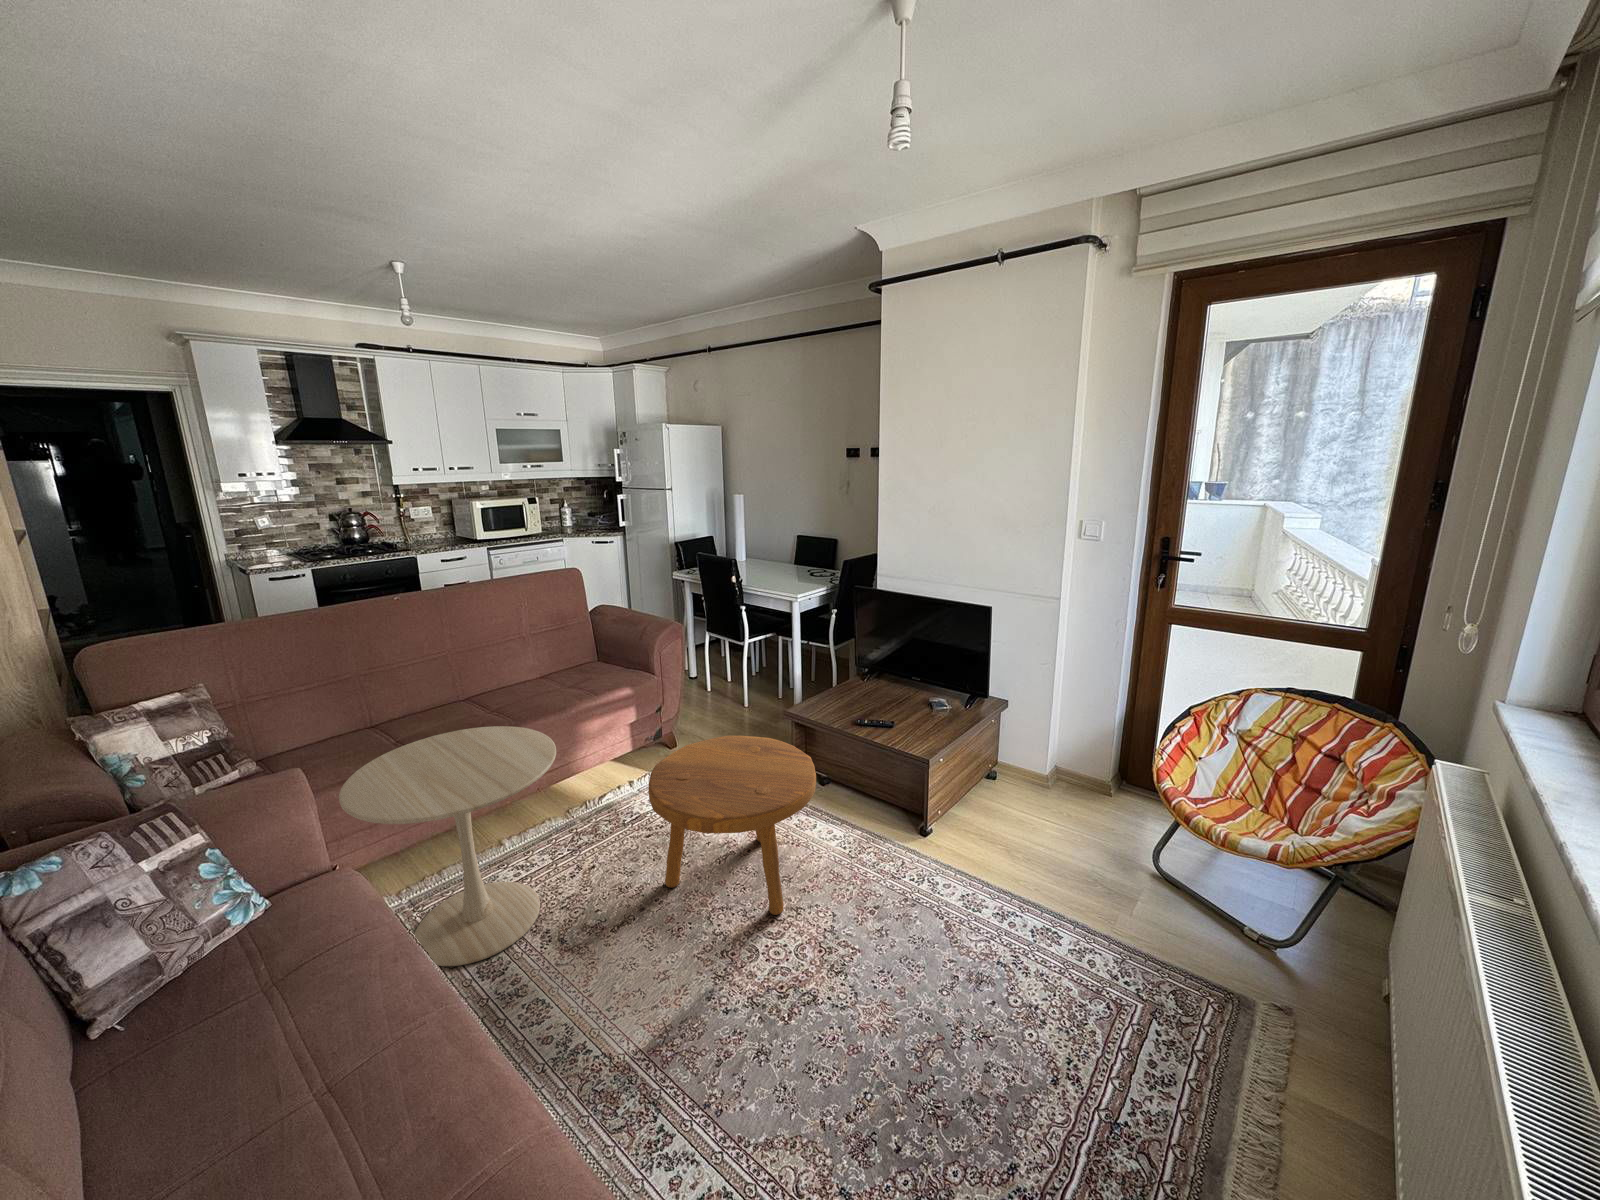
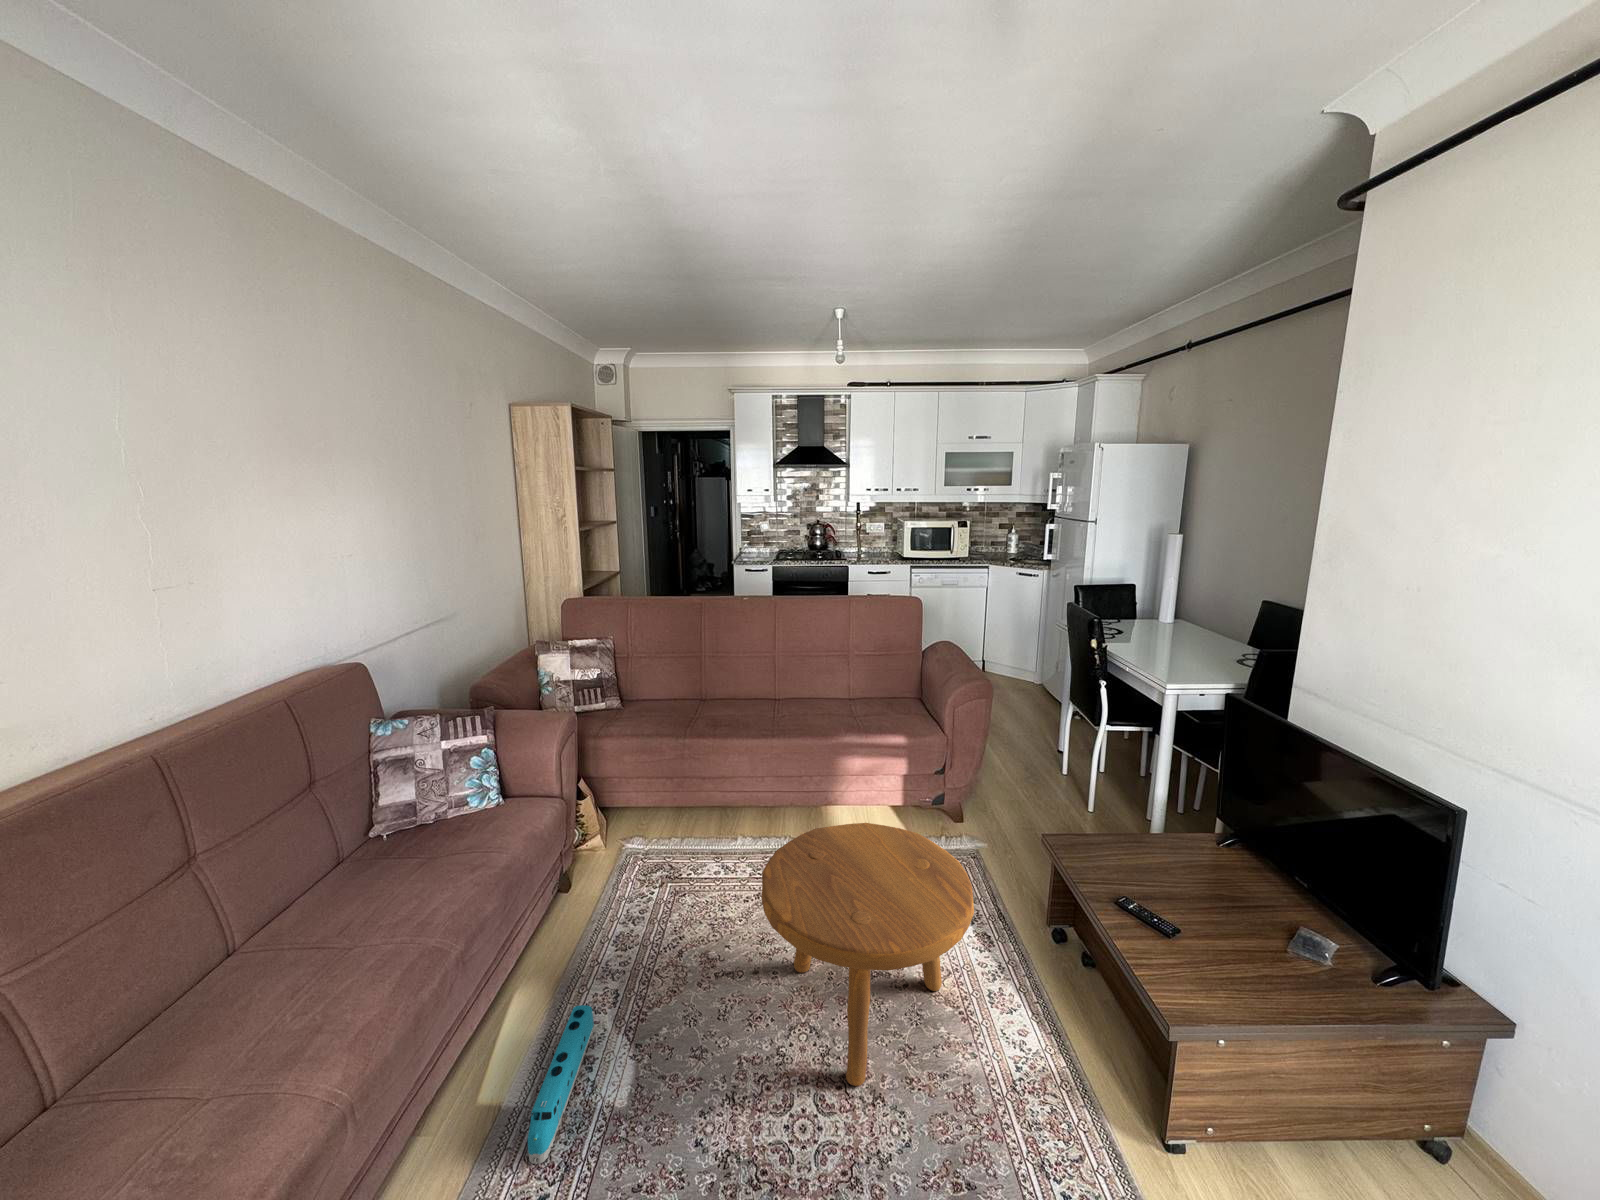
side table: present [339,726,556,966] -> none [562,721,736,932]
toy train: none [537,1009,634,1130] -> present [528,1005,594,1164]

